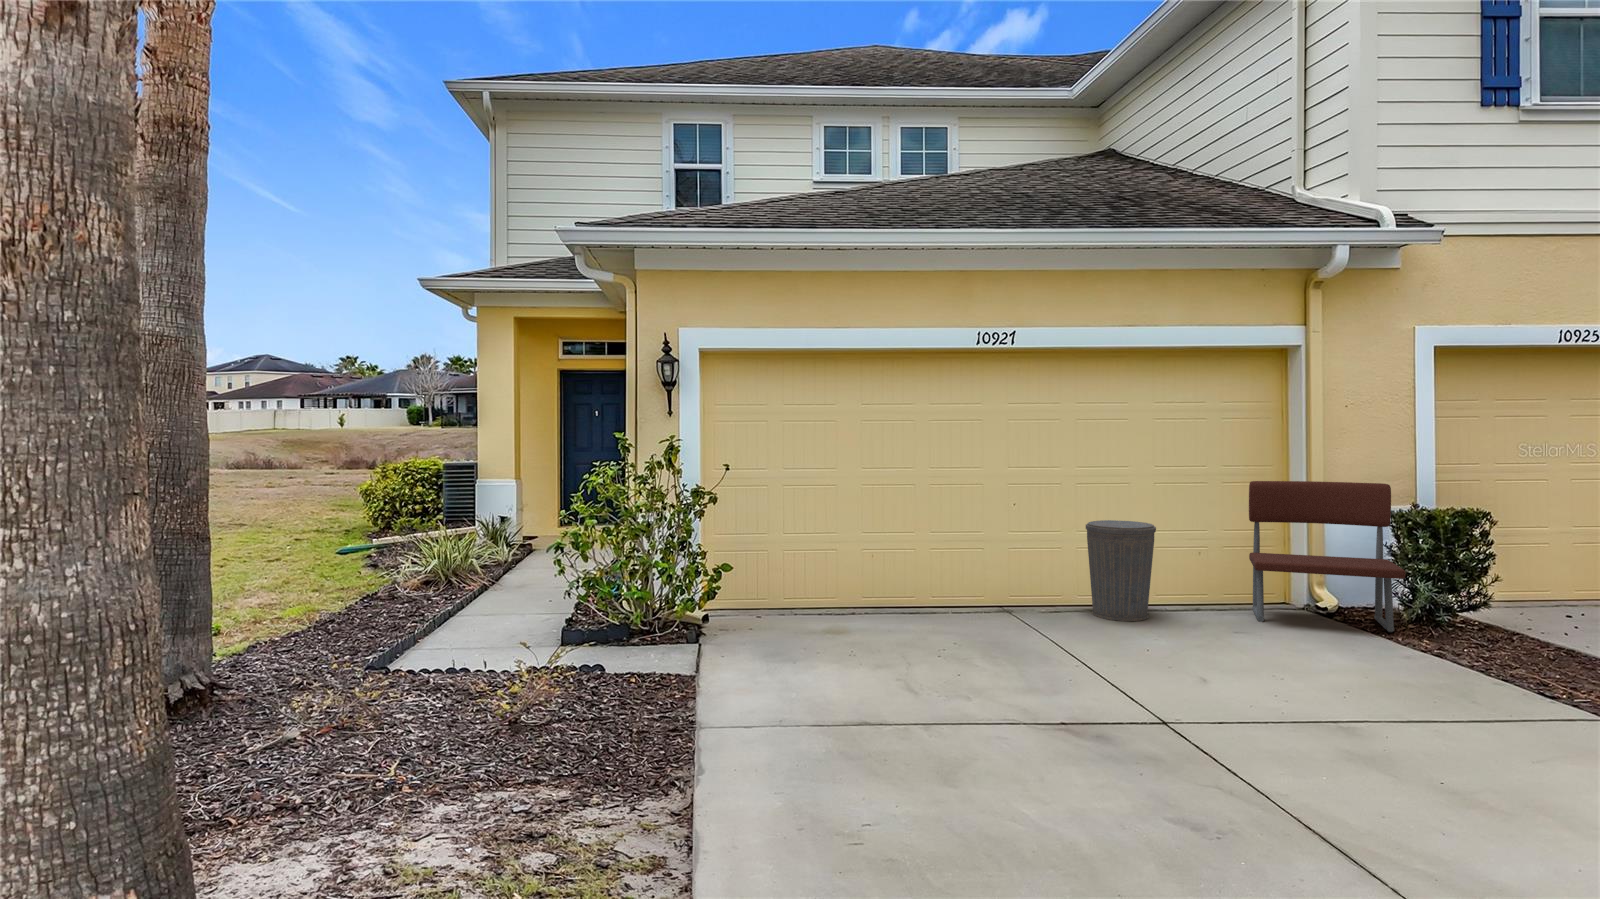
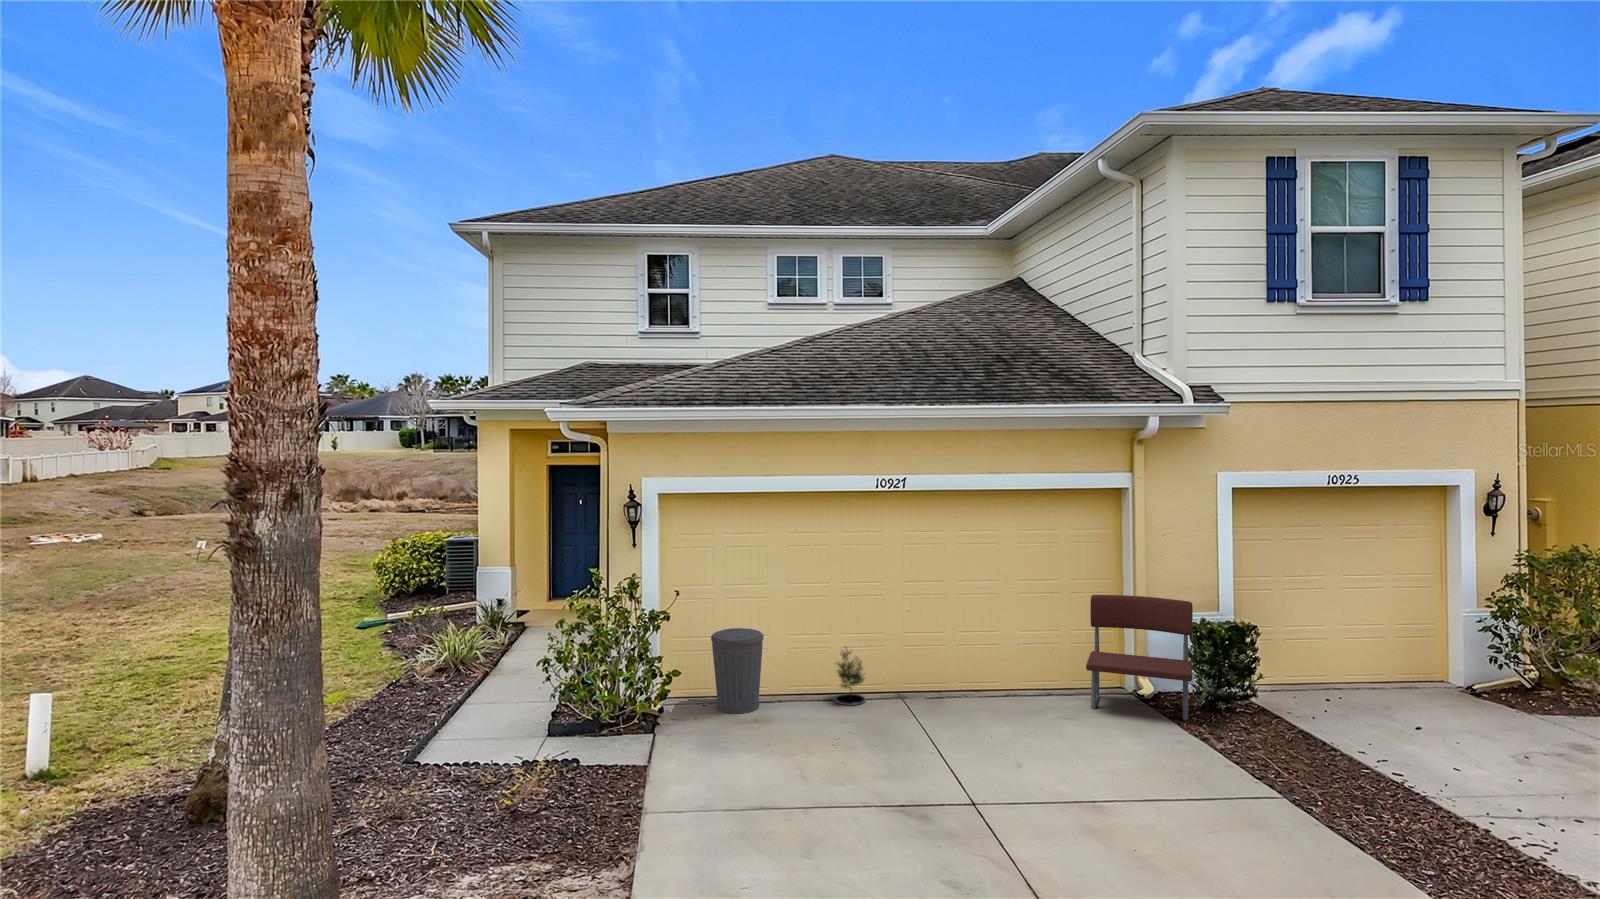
trash can: present [1086,520,1156,621] -> present [711,628,764,714]
potted tree: none [923,542,967,618] -> present [835,648,866,705]

